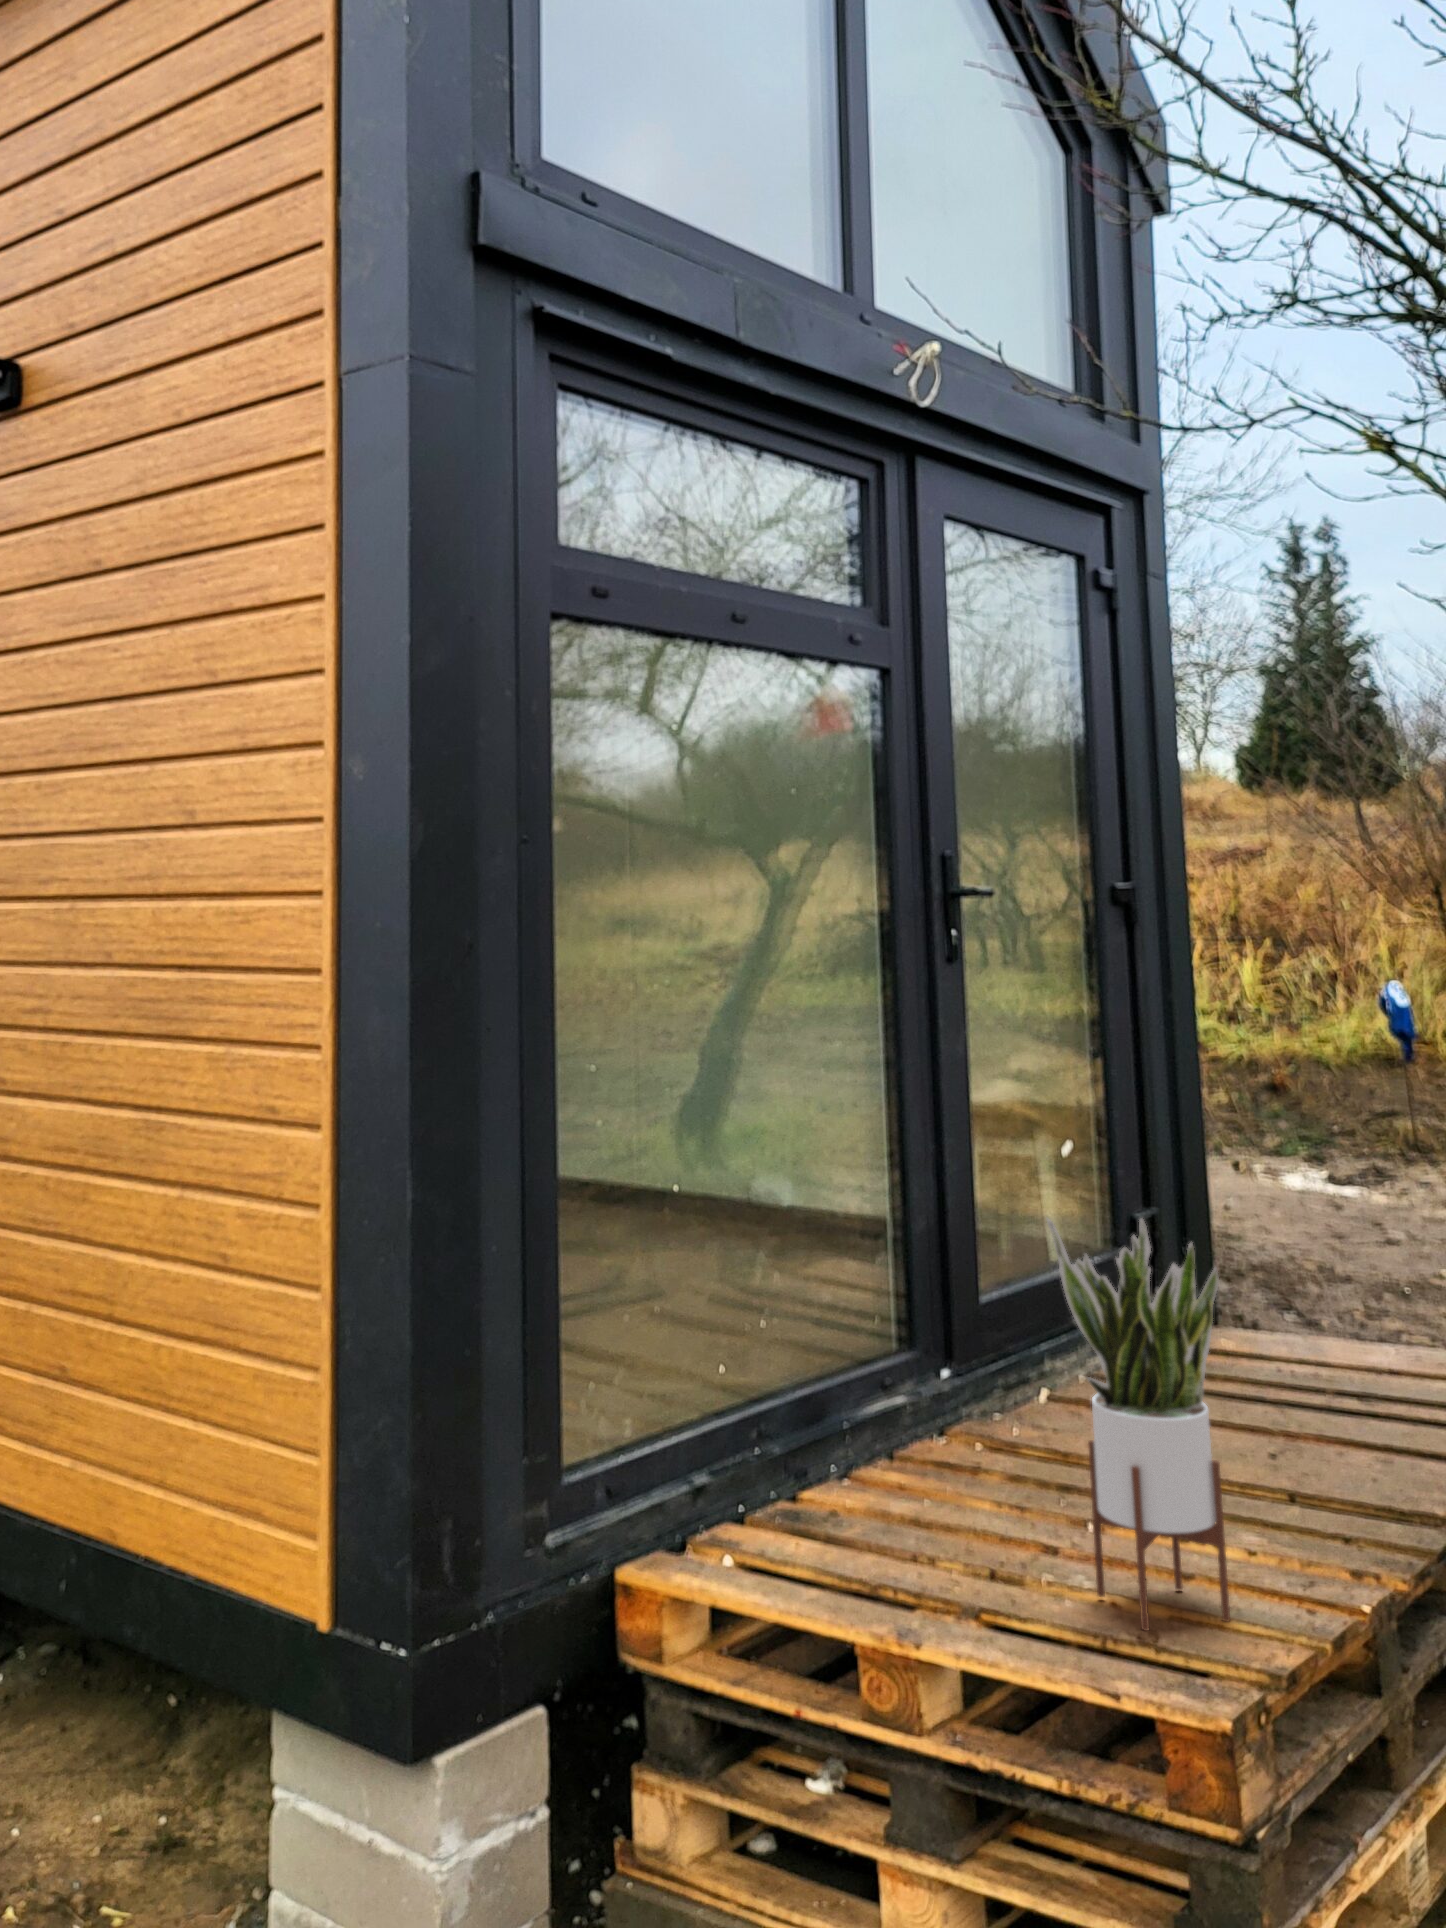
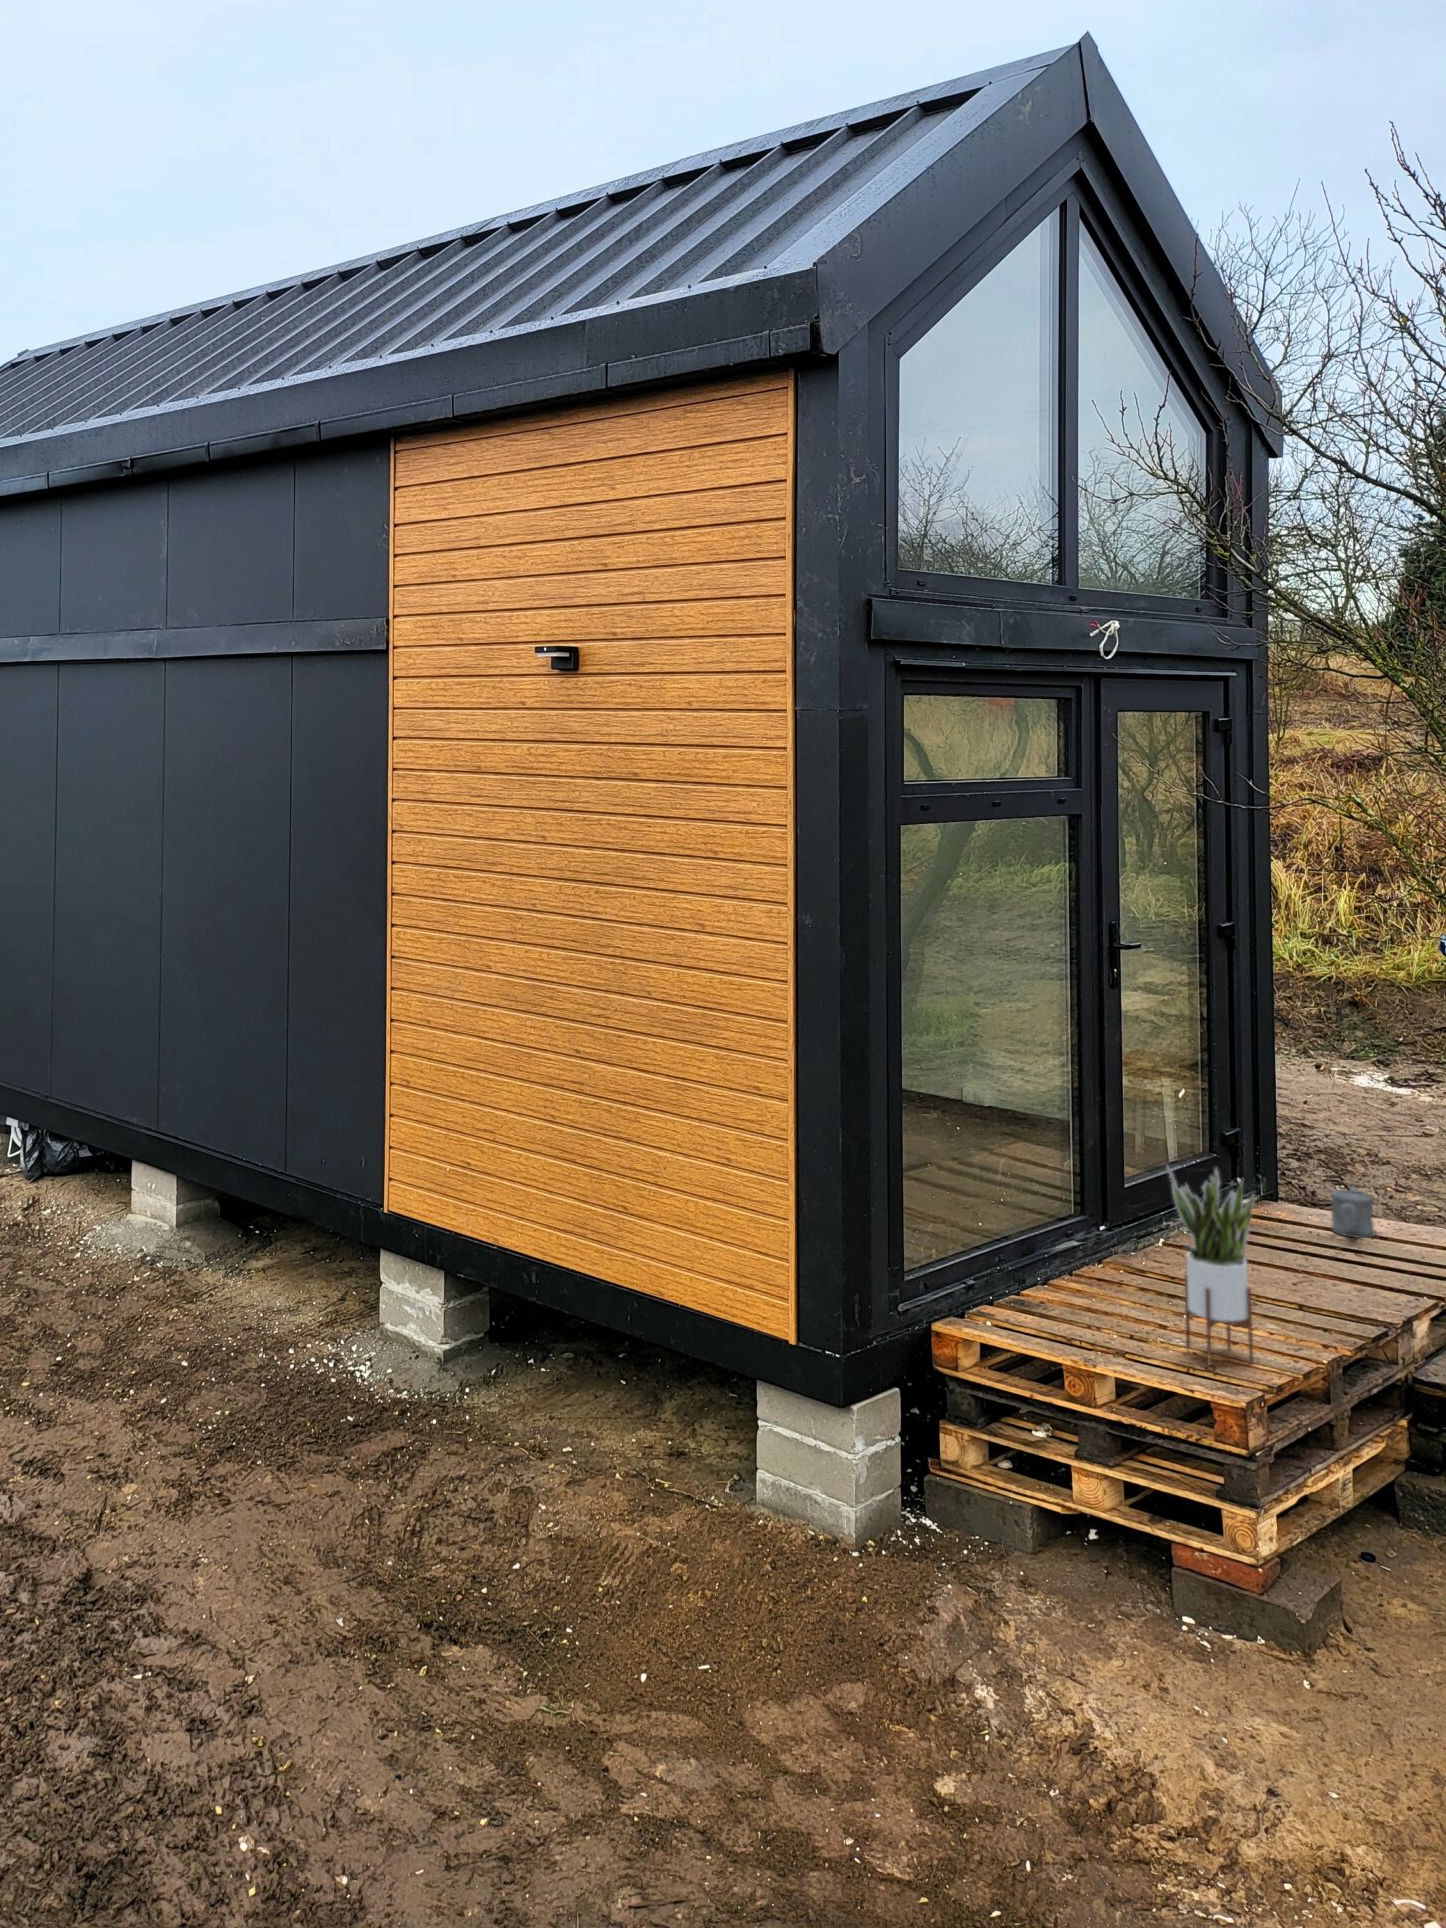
watering can: none [1307,1291,1382,1375] -> present [1331,1187,1375,1238]

